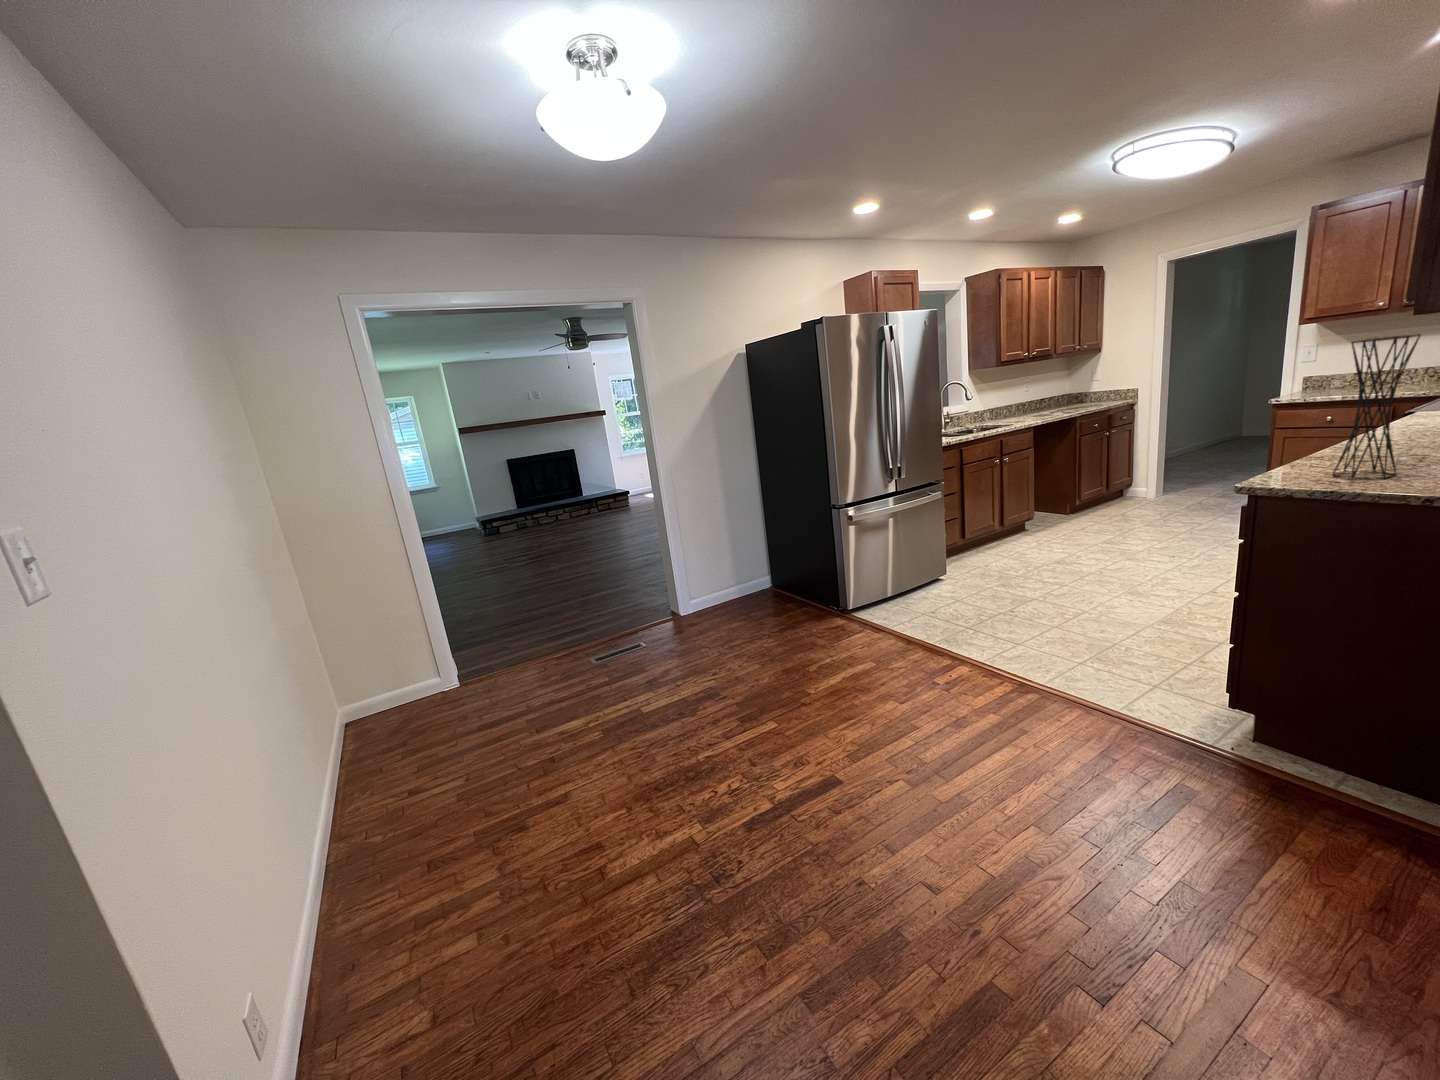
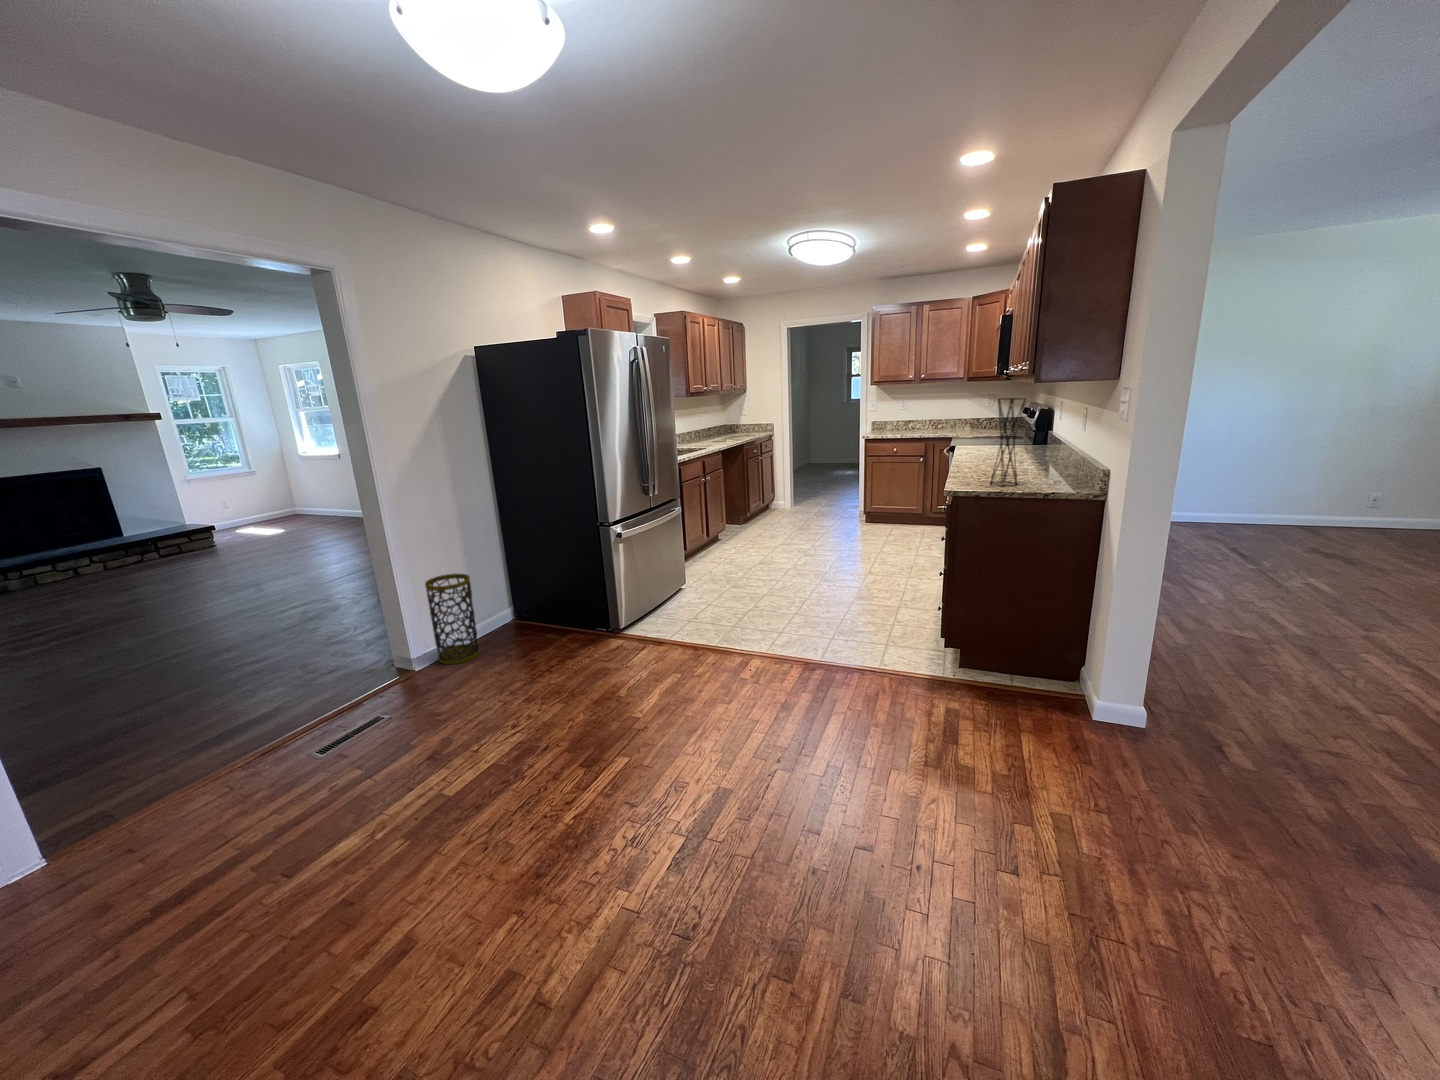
trash can: none [691,544,731,617] -> present [425,574,479,664]

